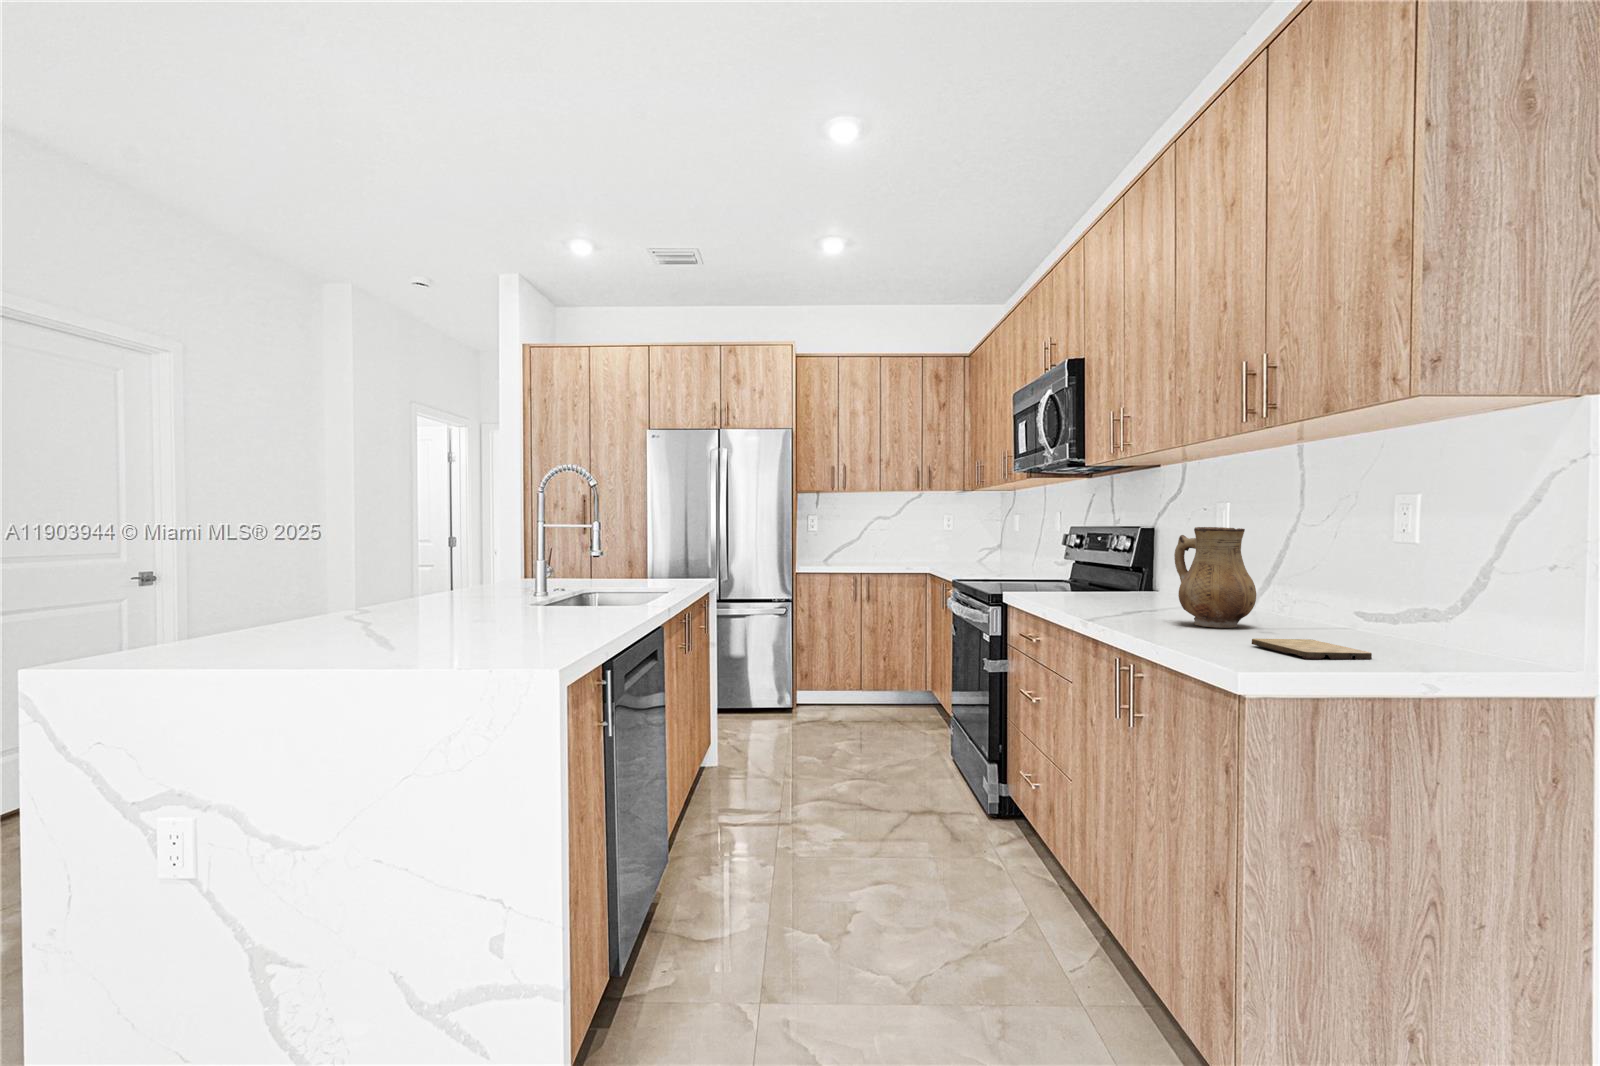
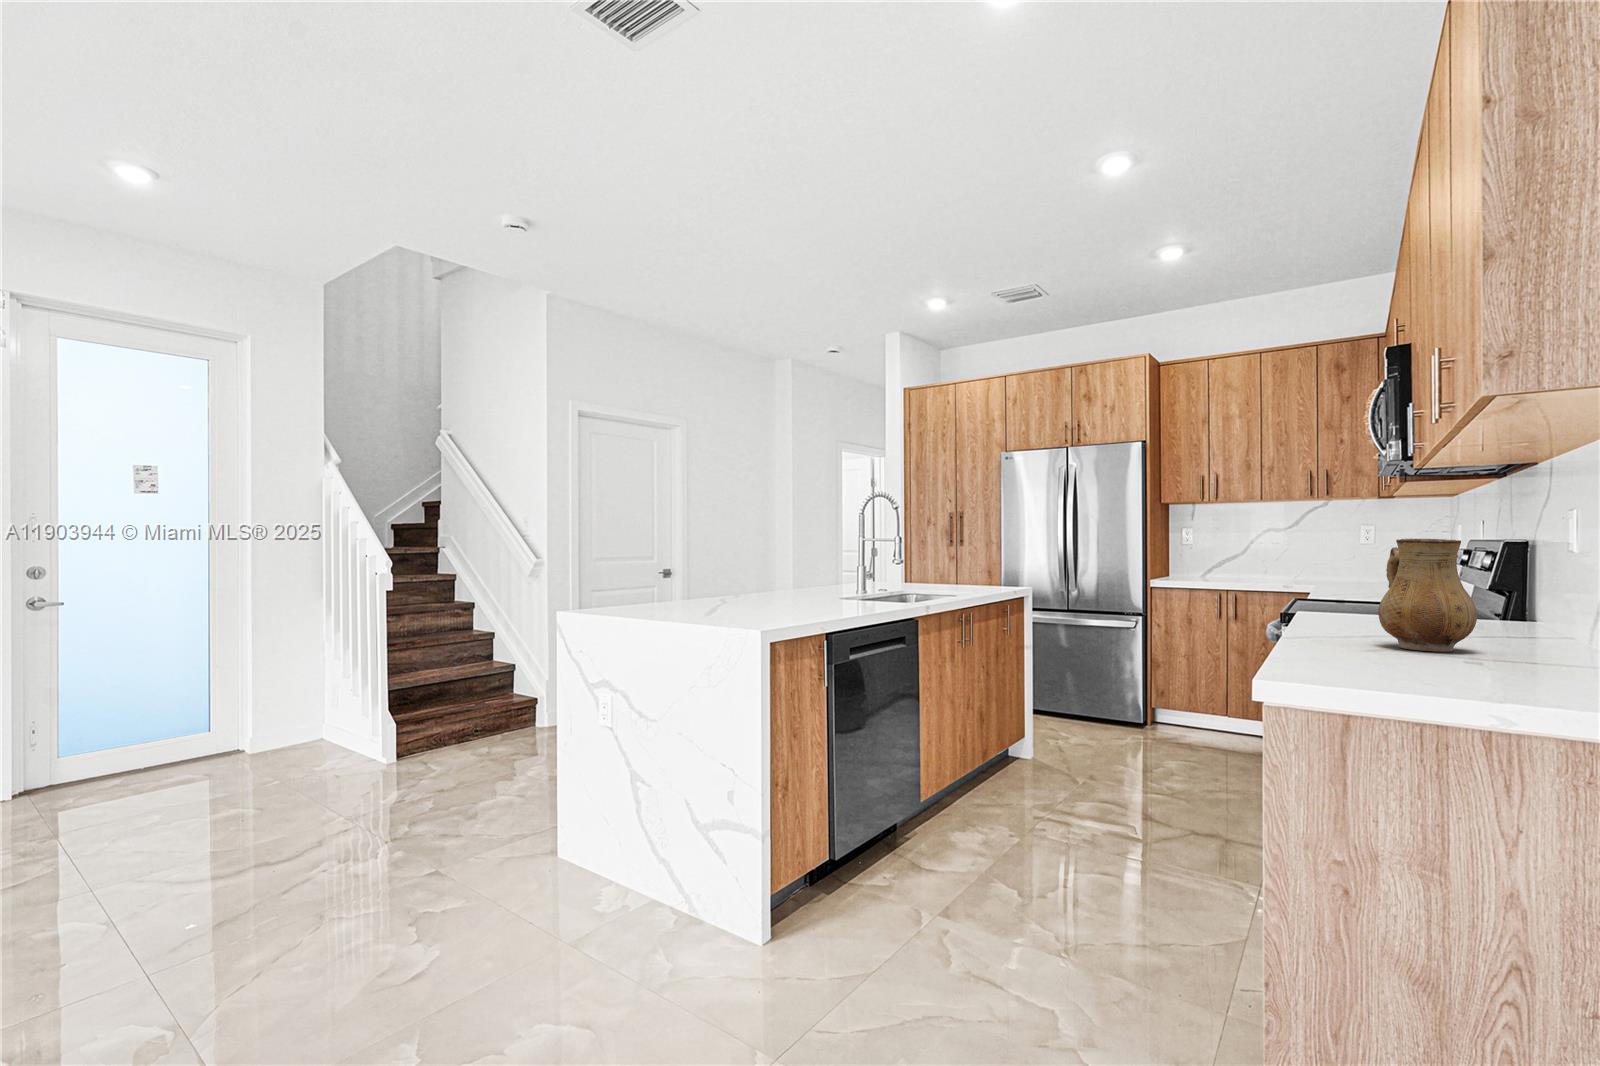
cutting board: present [1252,639,1372,659] -> none [1373,657,1477,684]

